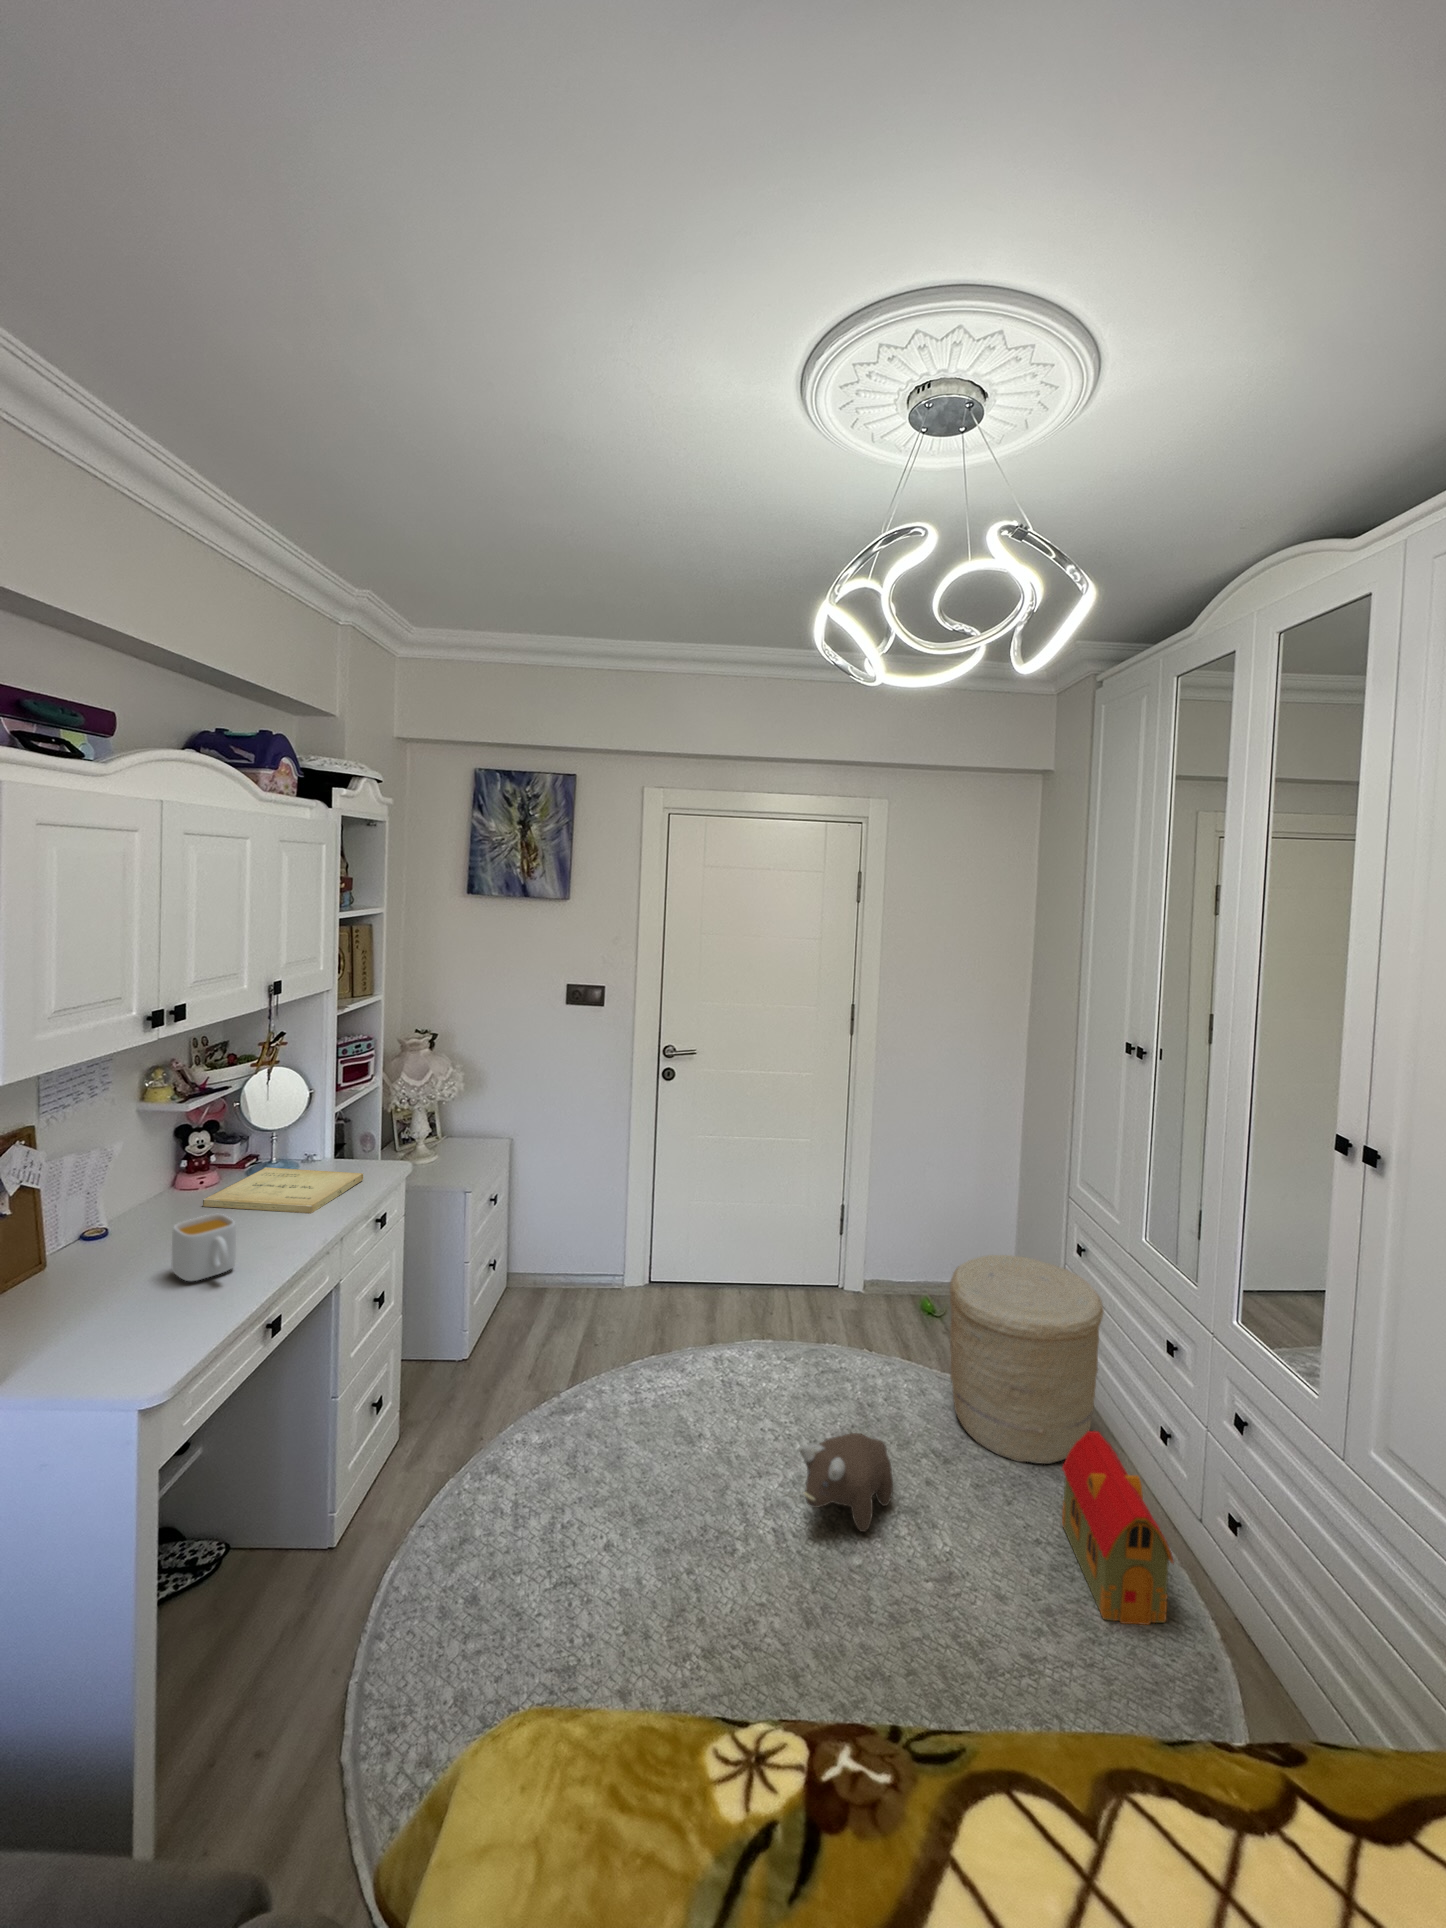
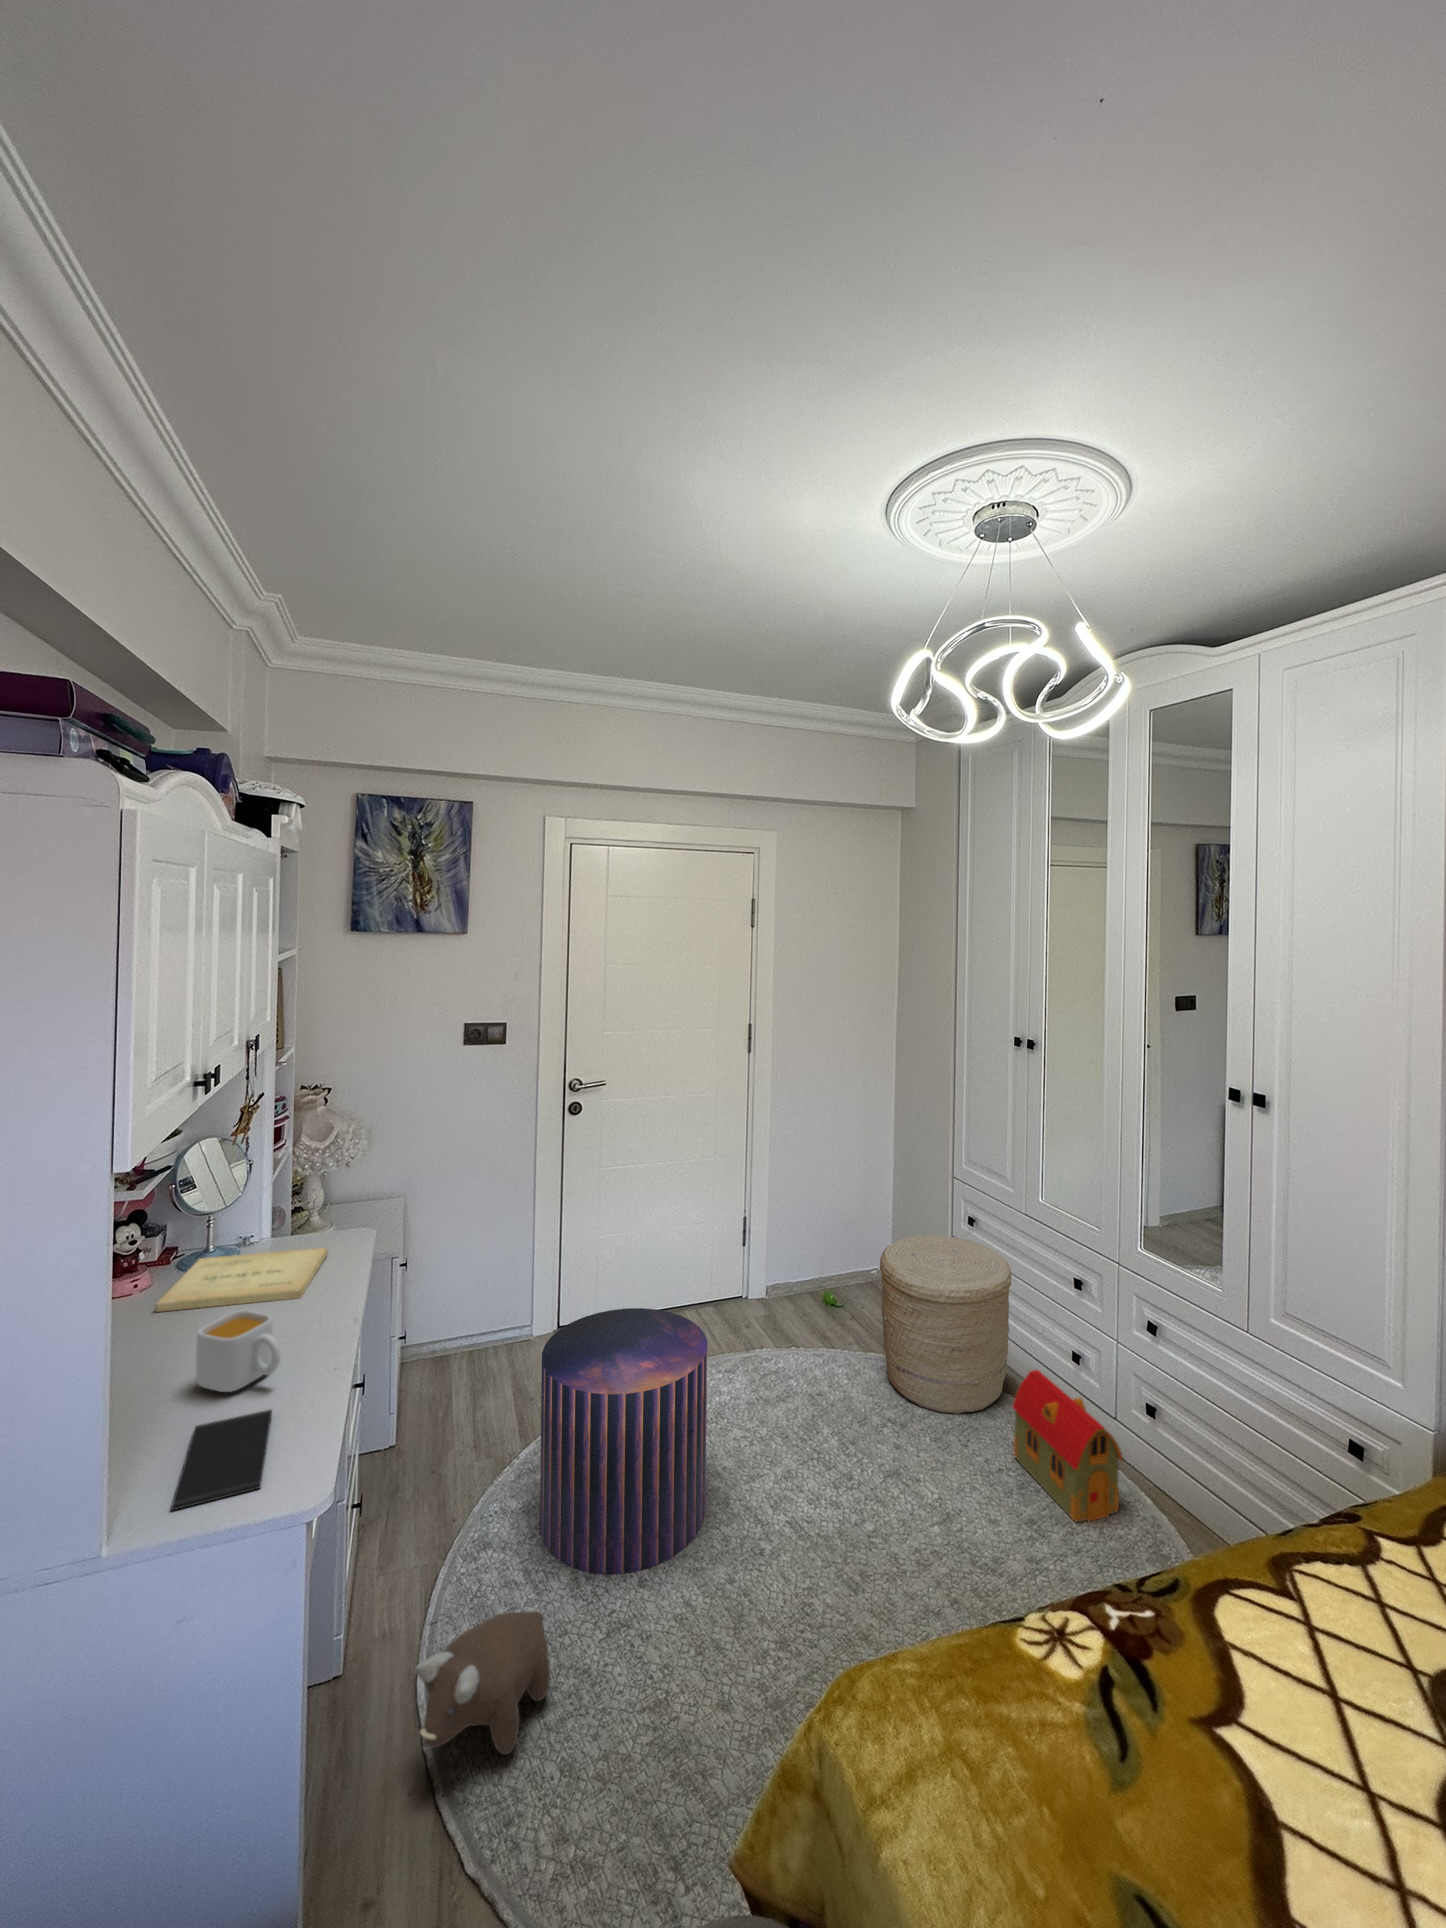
pouf: none [541,1276,712,1537] -> present [540,1308,707,1575]
tablet: none [67,1302,202,1368] -> present [171,1410,272,1510]
plush toy: present [799,1433,893,1532] -> present [415,1611,550,1755]

